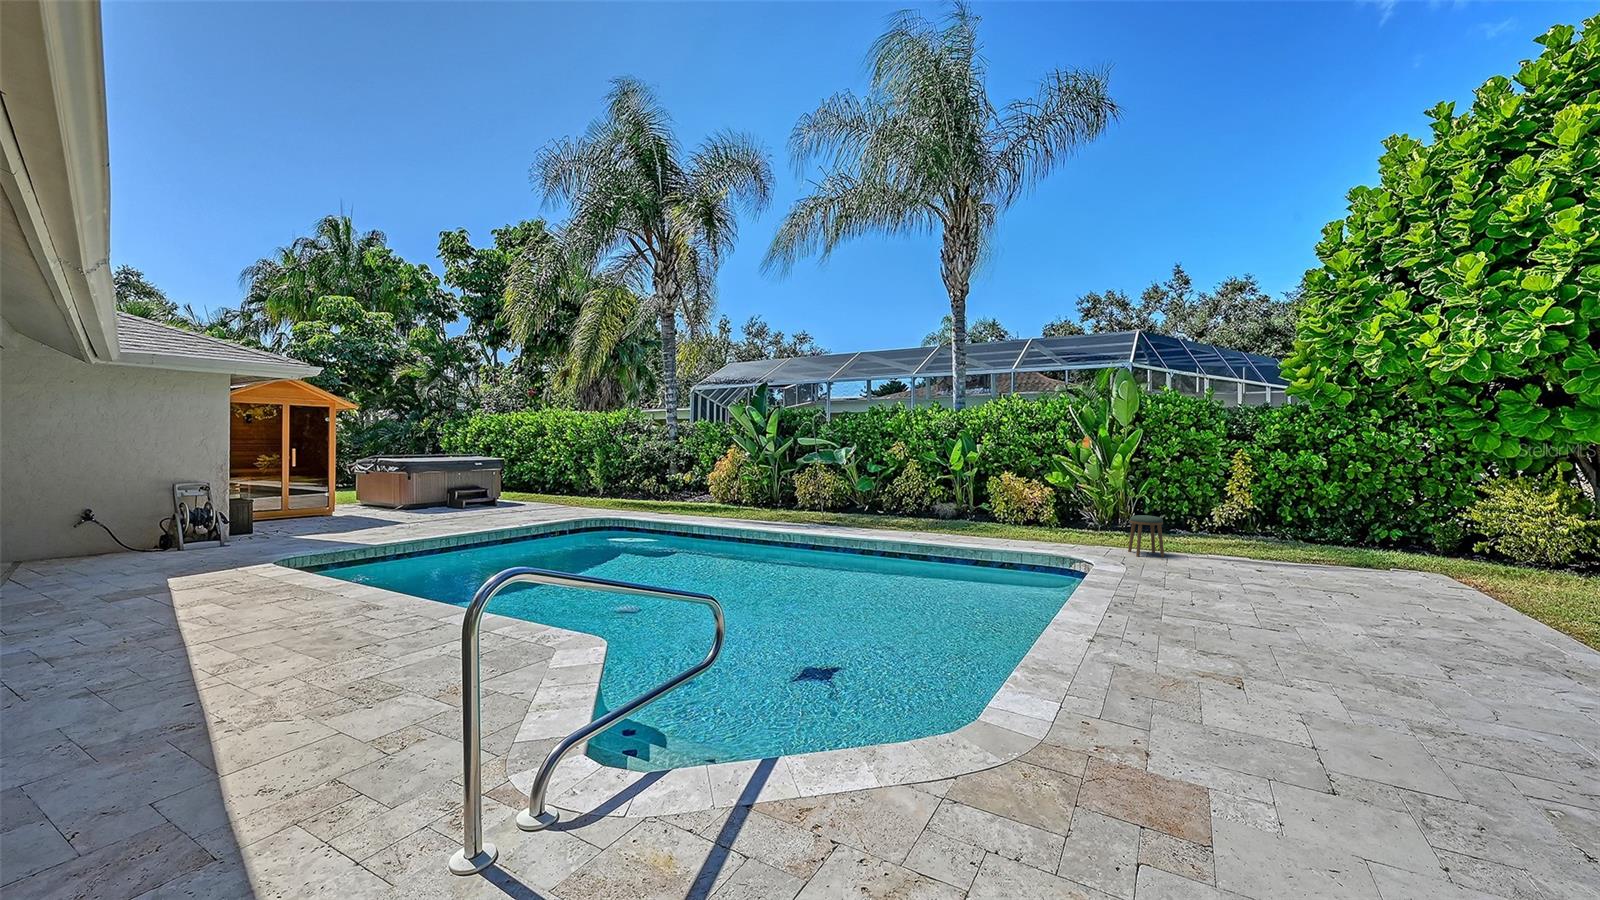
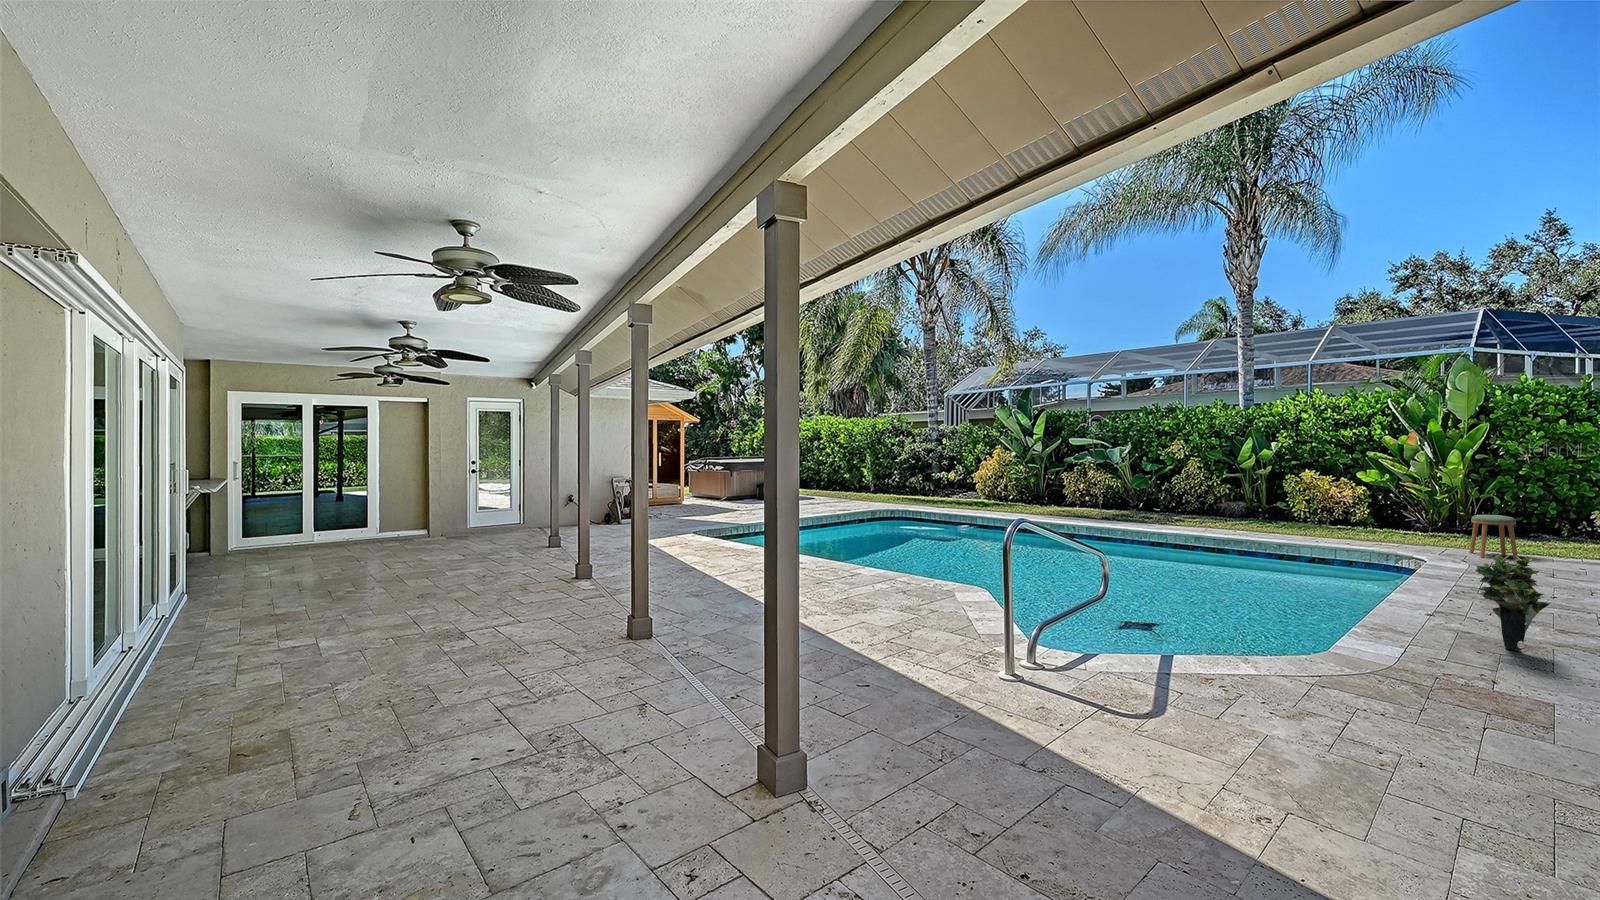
potted plant: none [1135,570,1200,677] -> present [1475,555,1550,650]

